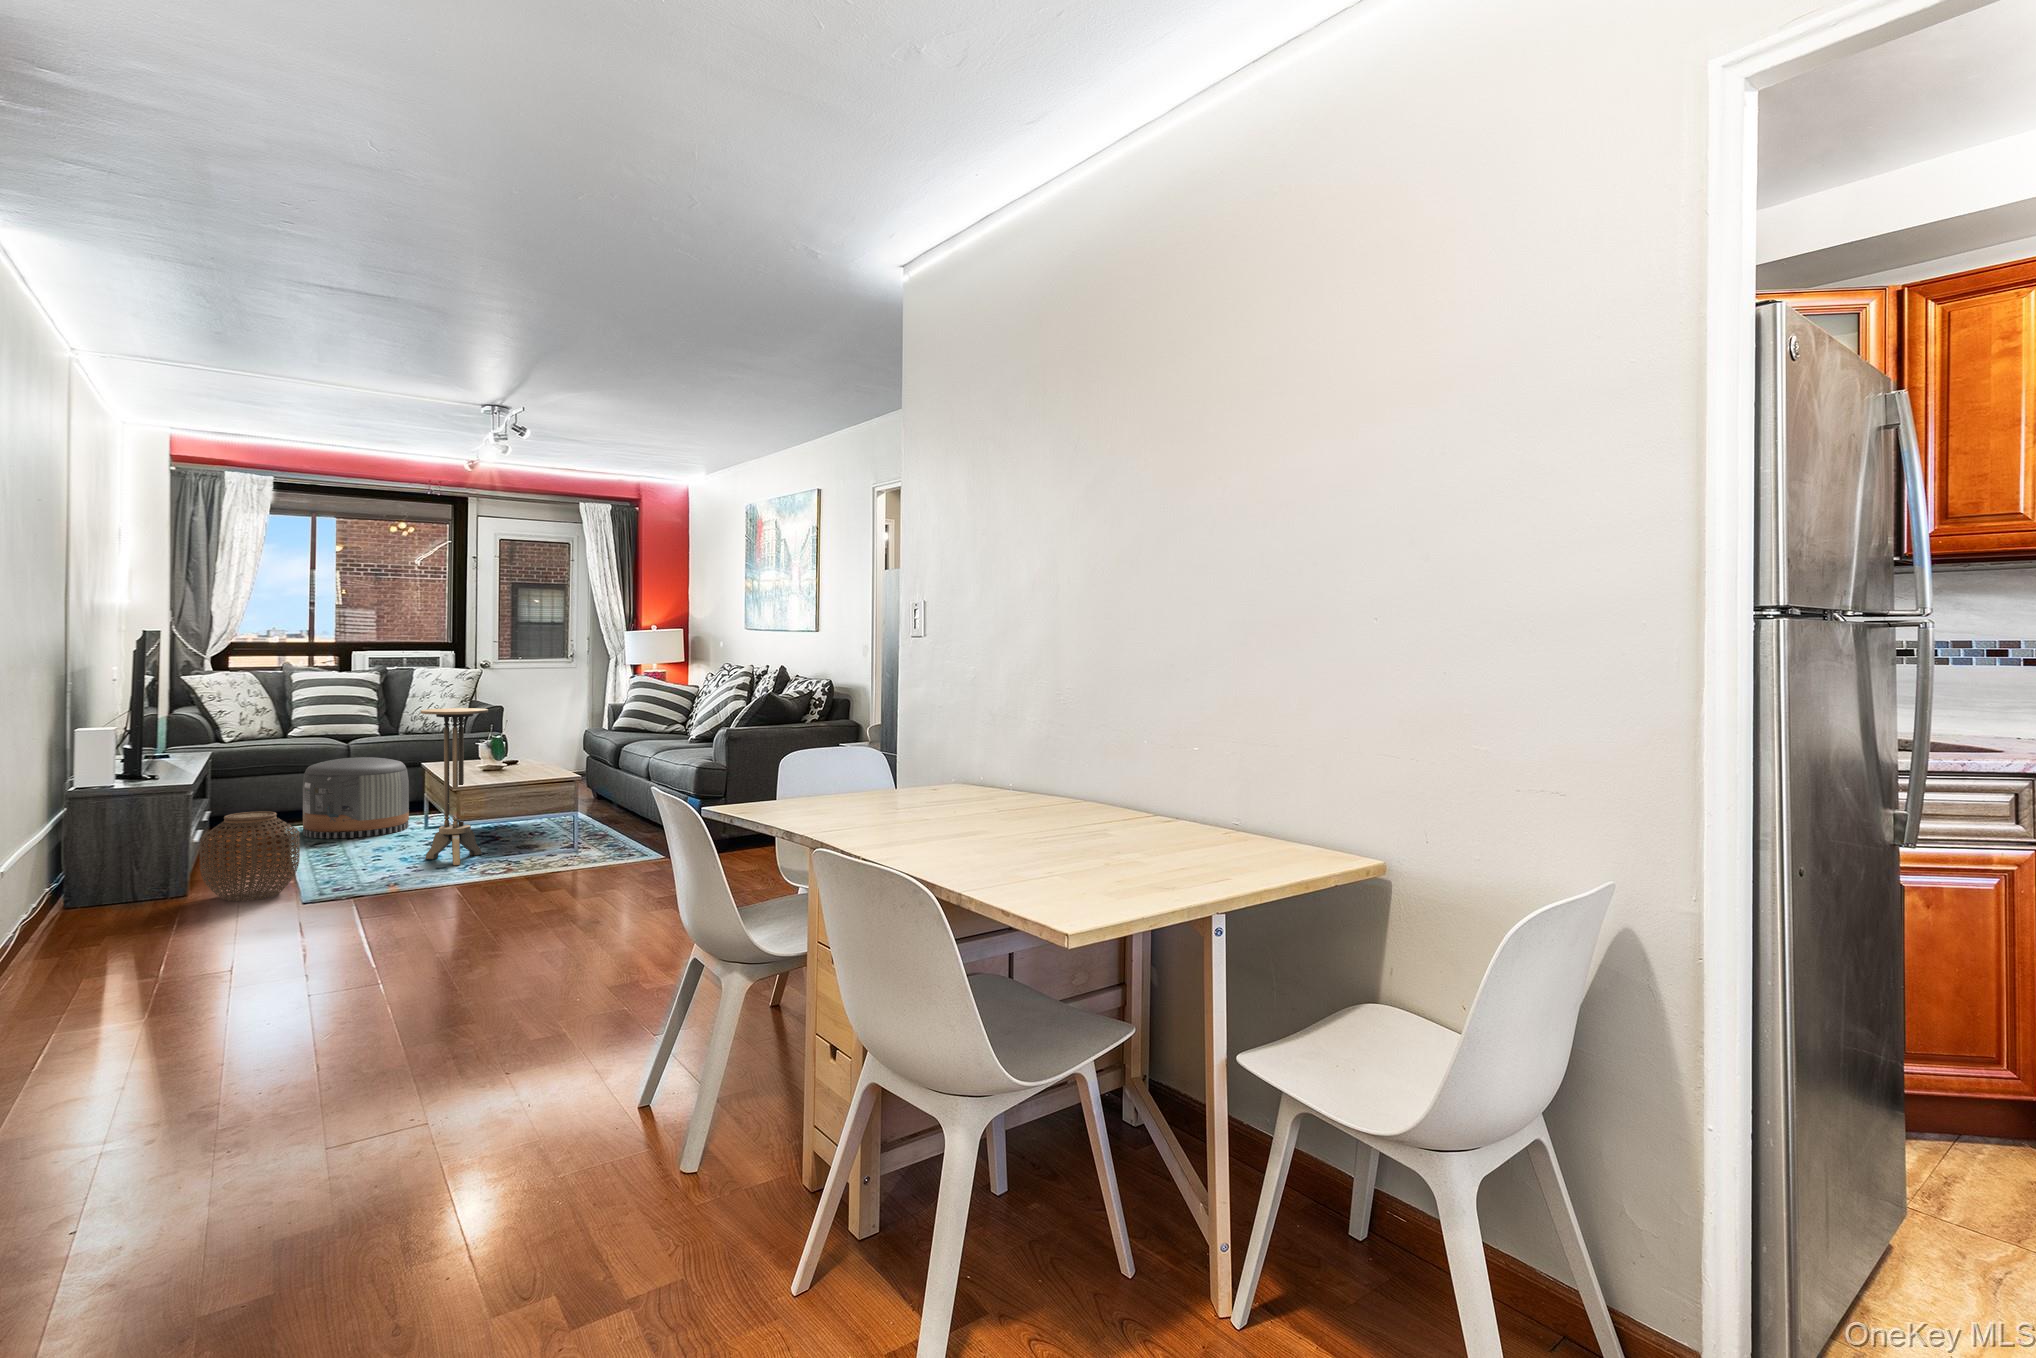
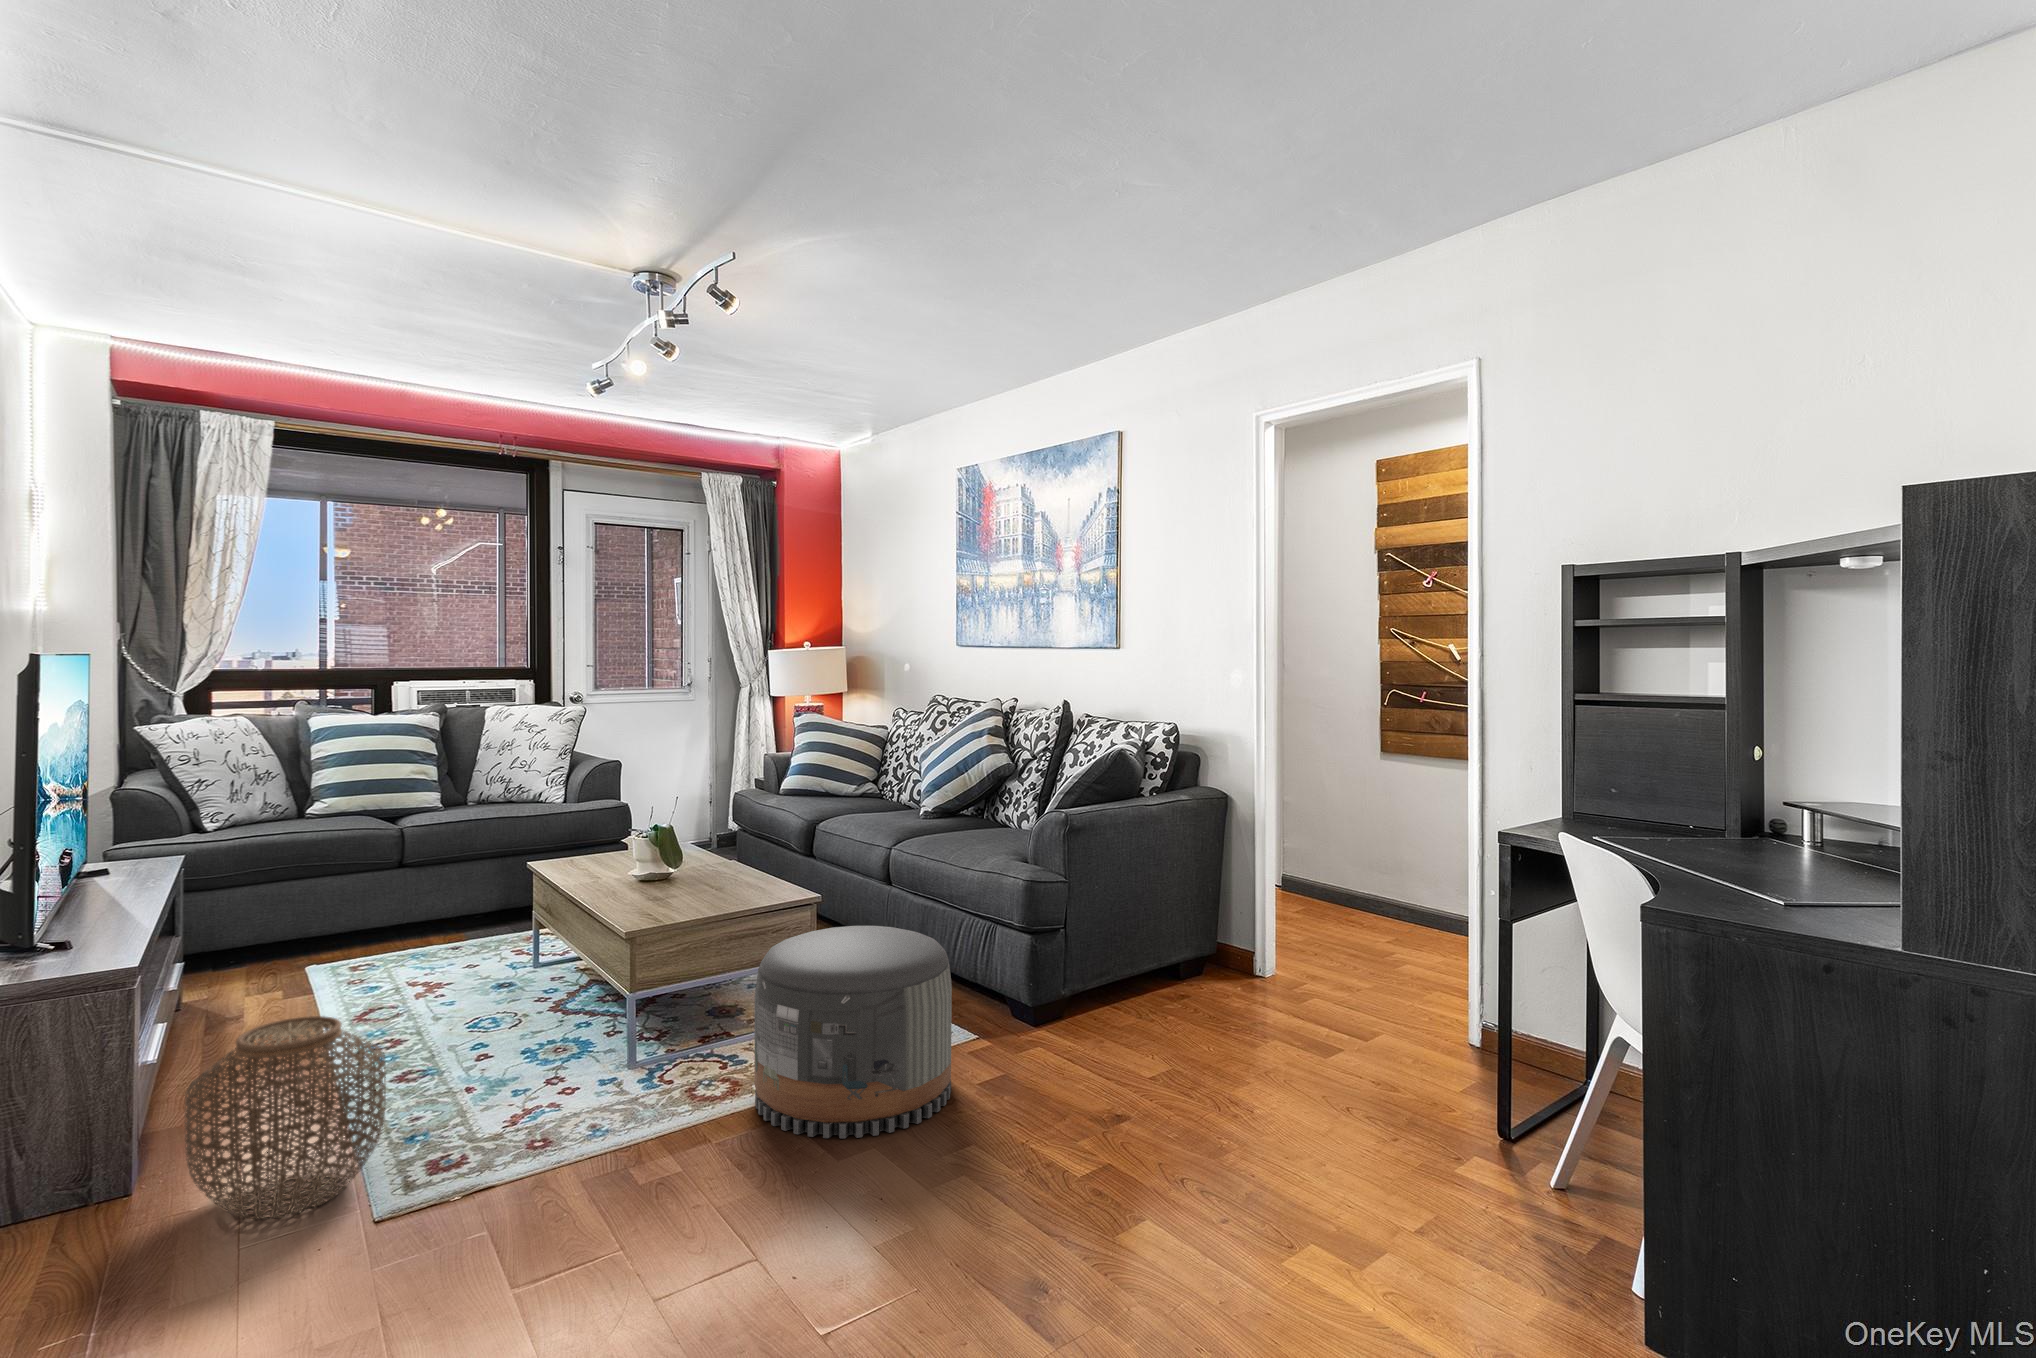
side table: present [421,708,488,865] -> none [578,784,689,1072]
pouf: present [303,757,409,838] -> present [754,926,952,1138]

